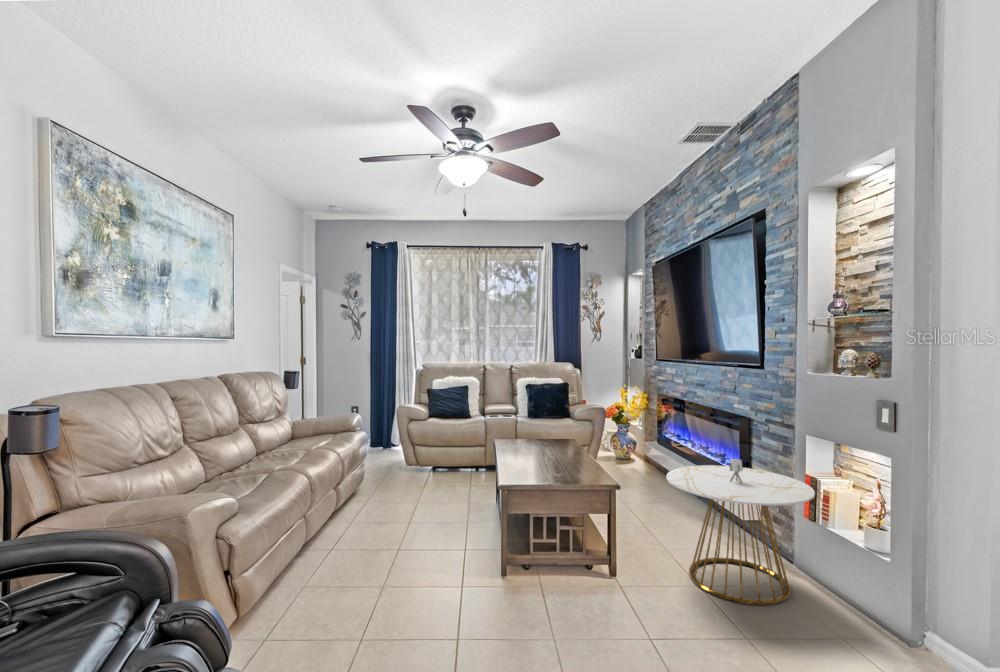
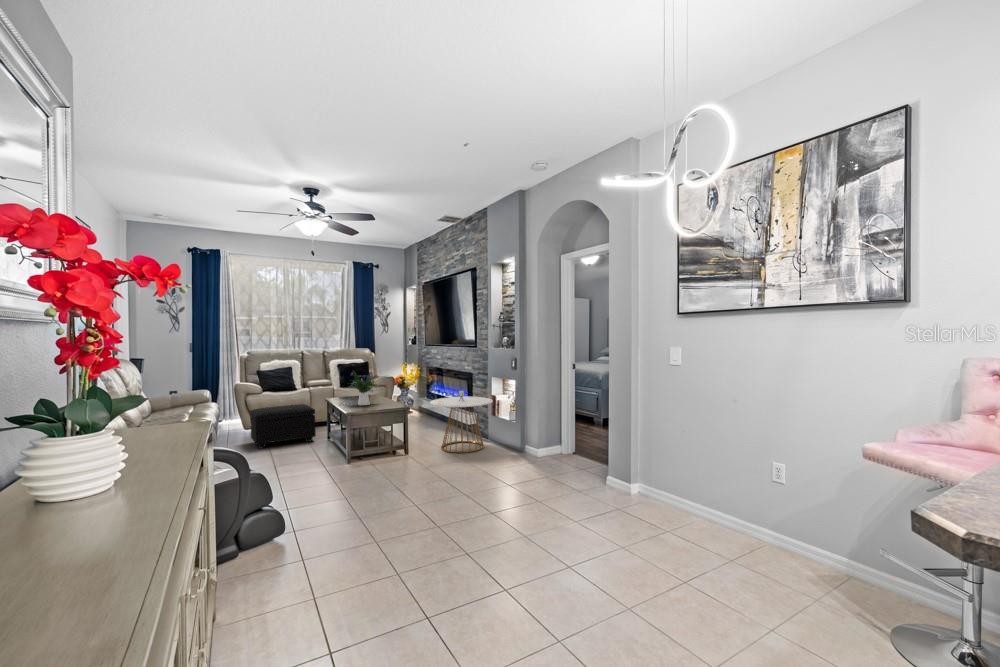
flower arrangement: none [517,401,574,463] -> present [349,372,377,405]
footstool: none [393,444,478,508] -> present [250,404,316,449]

